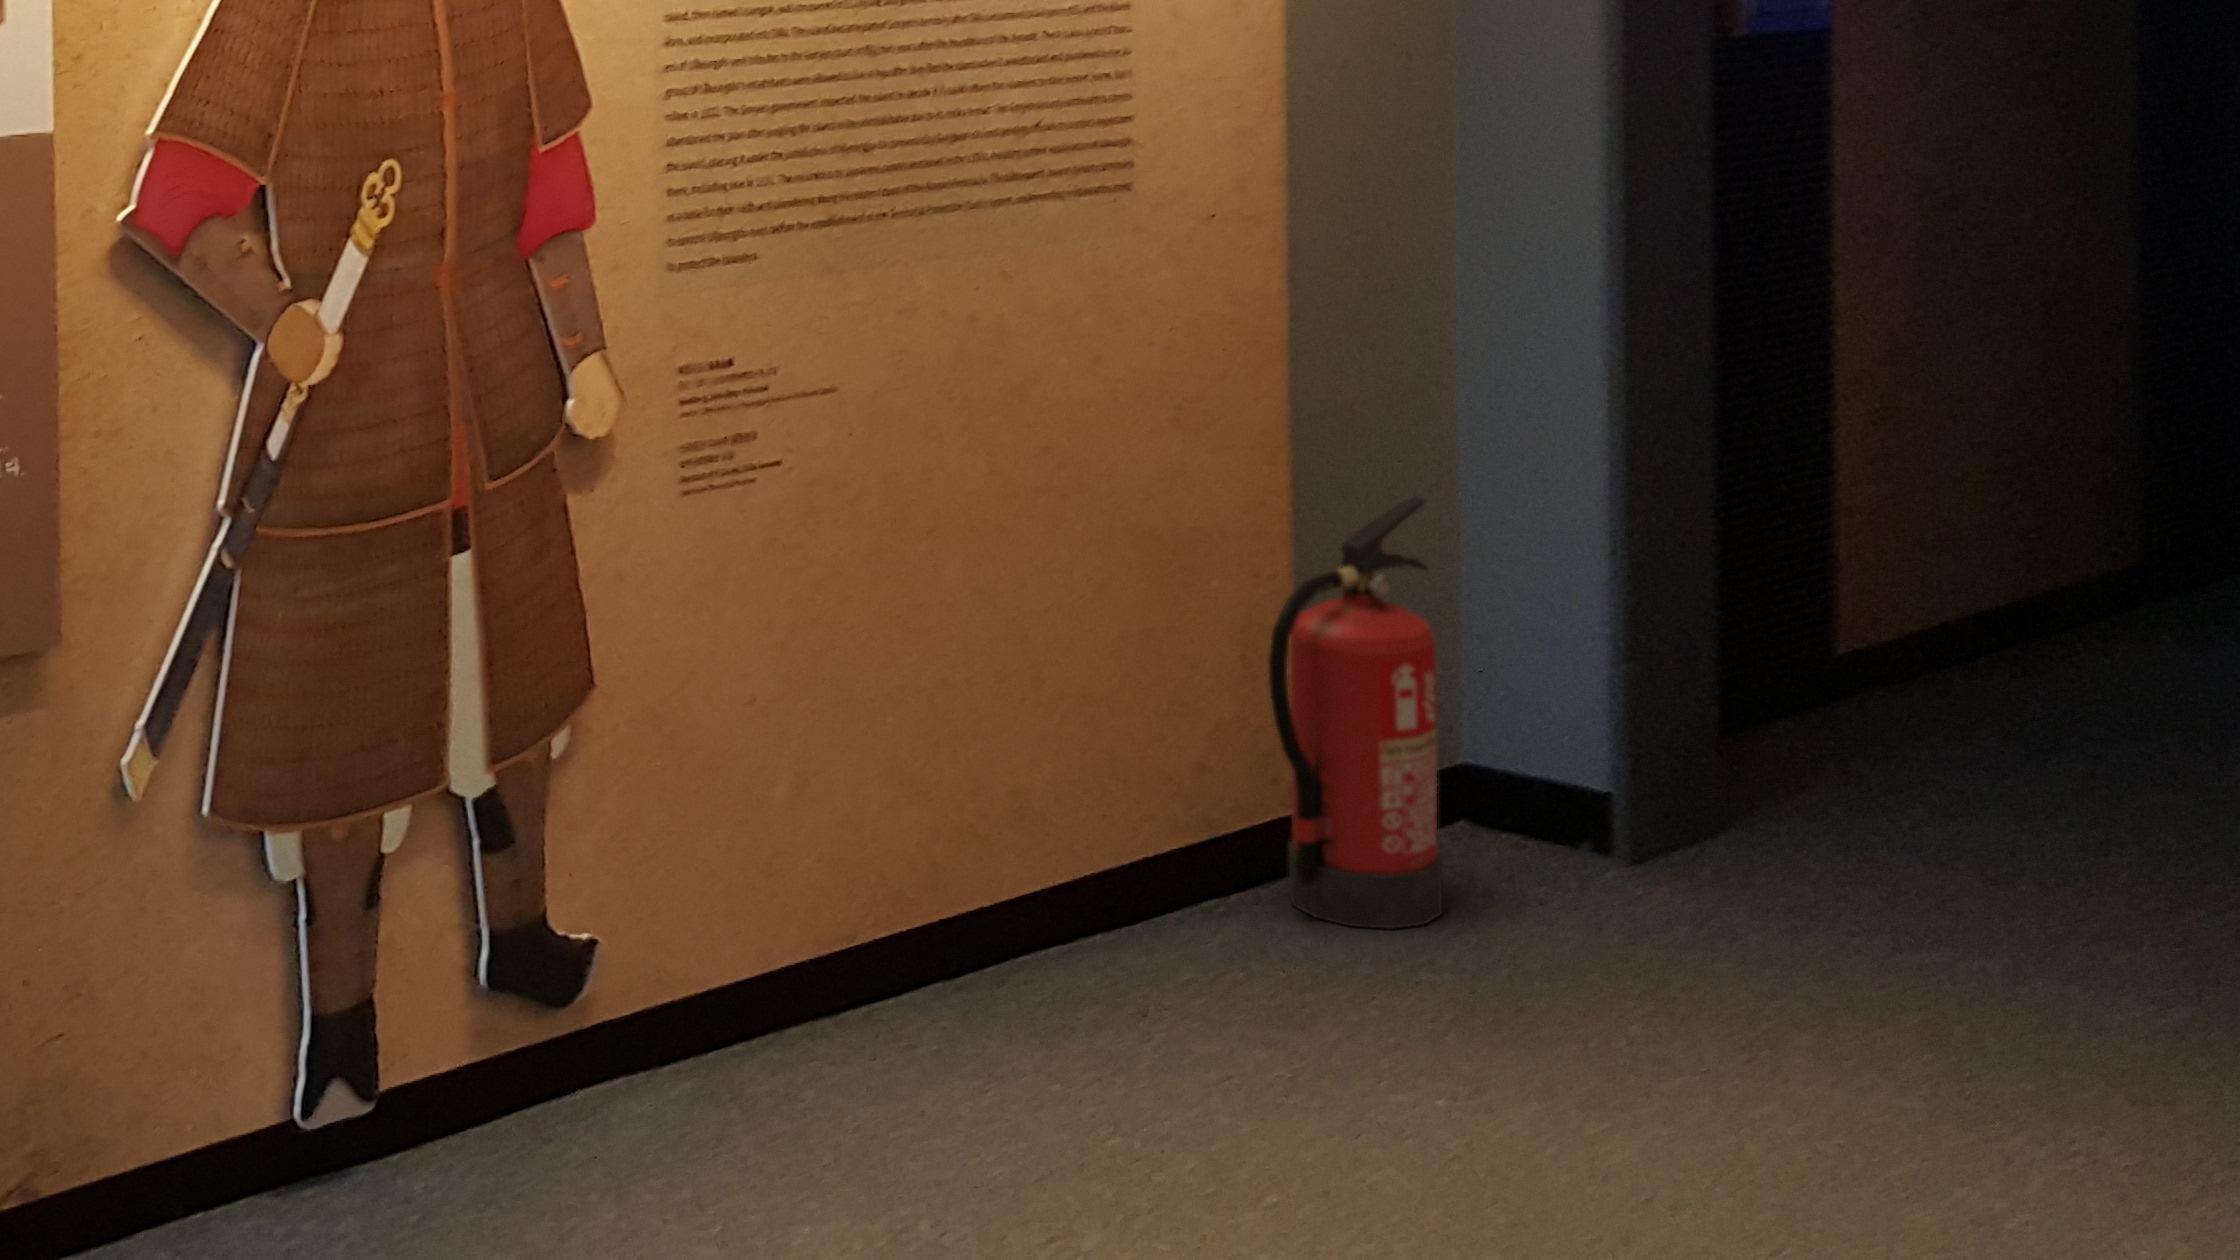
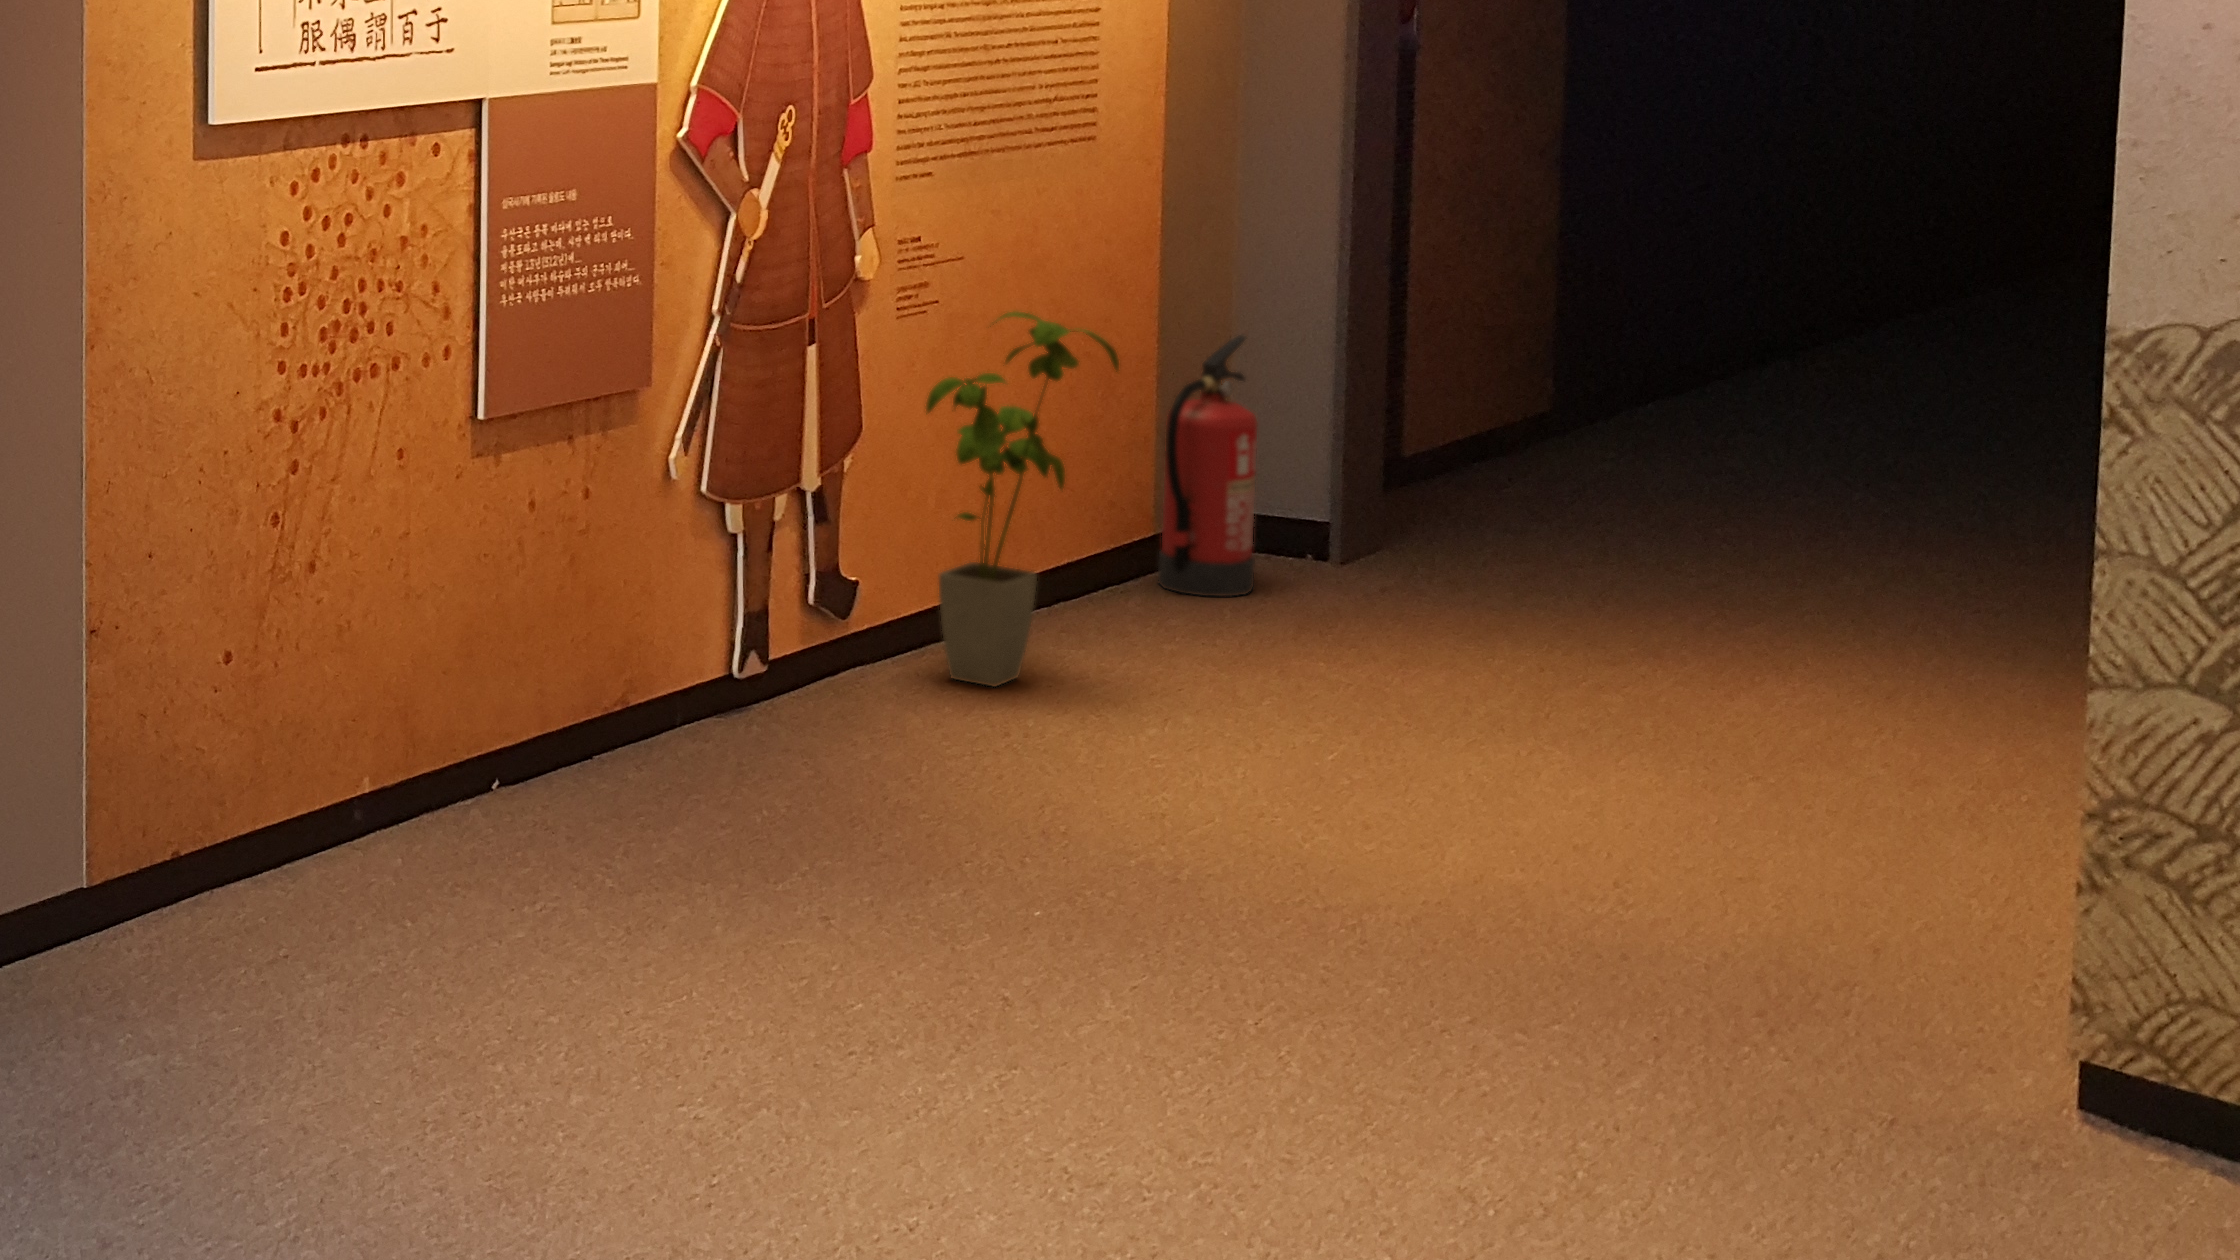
house plant: none [700,494,1033,1130] -> present [926,312,1119,686]

